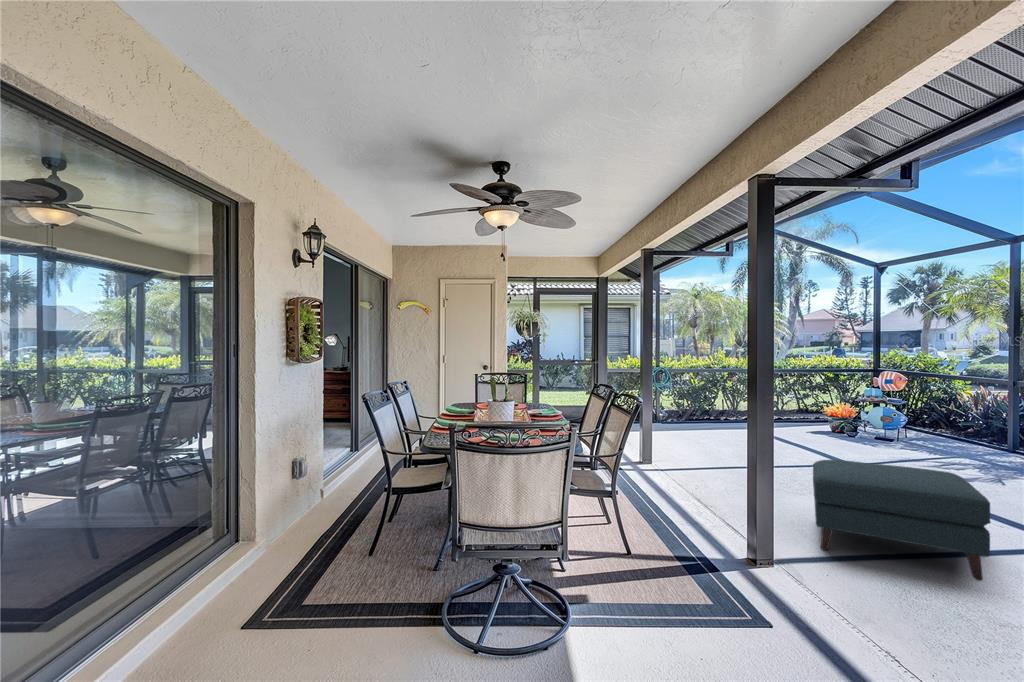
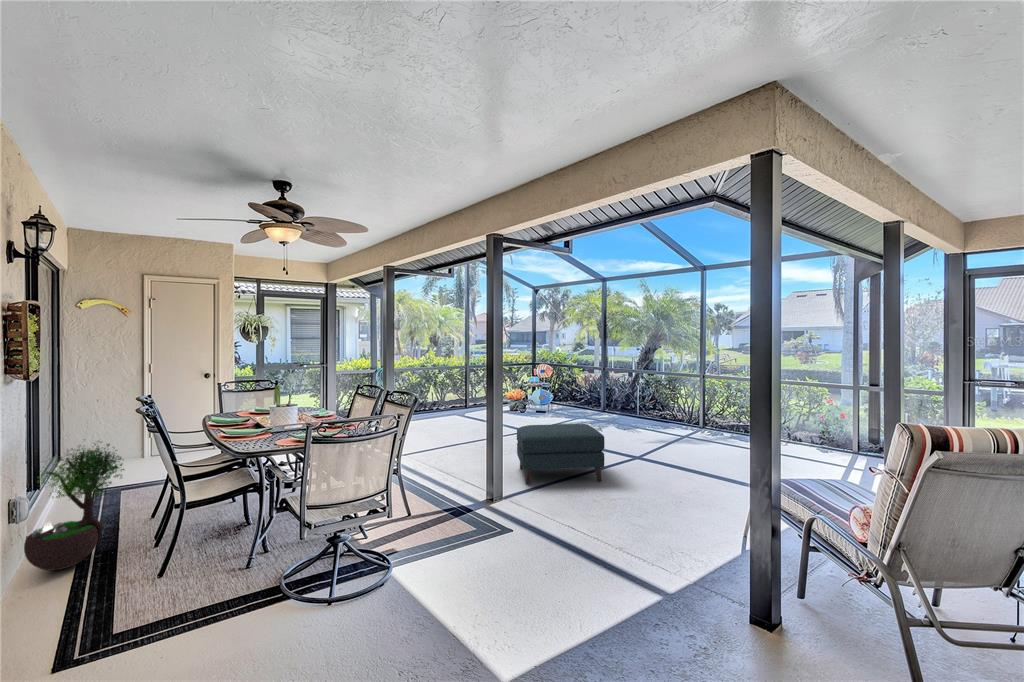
potted tree: none [304,415,367,523] -> present [24,443,124,570]

